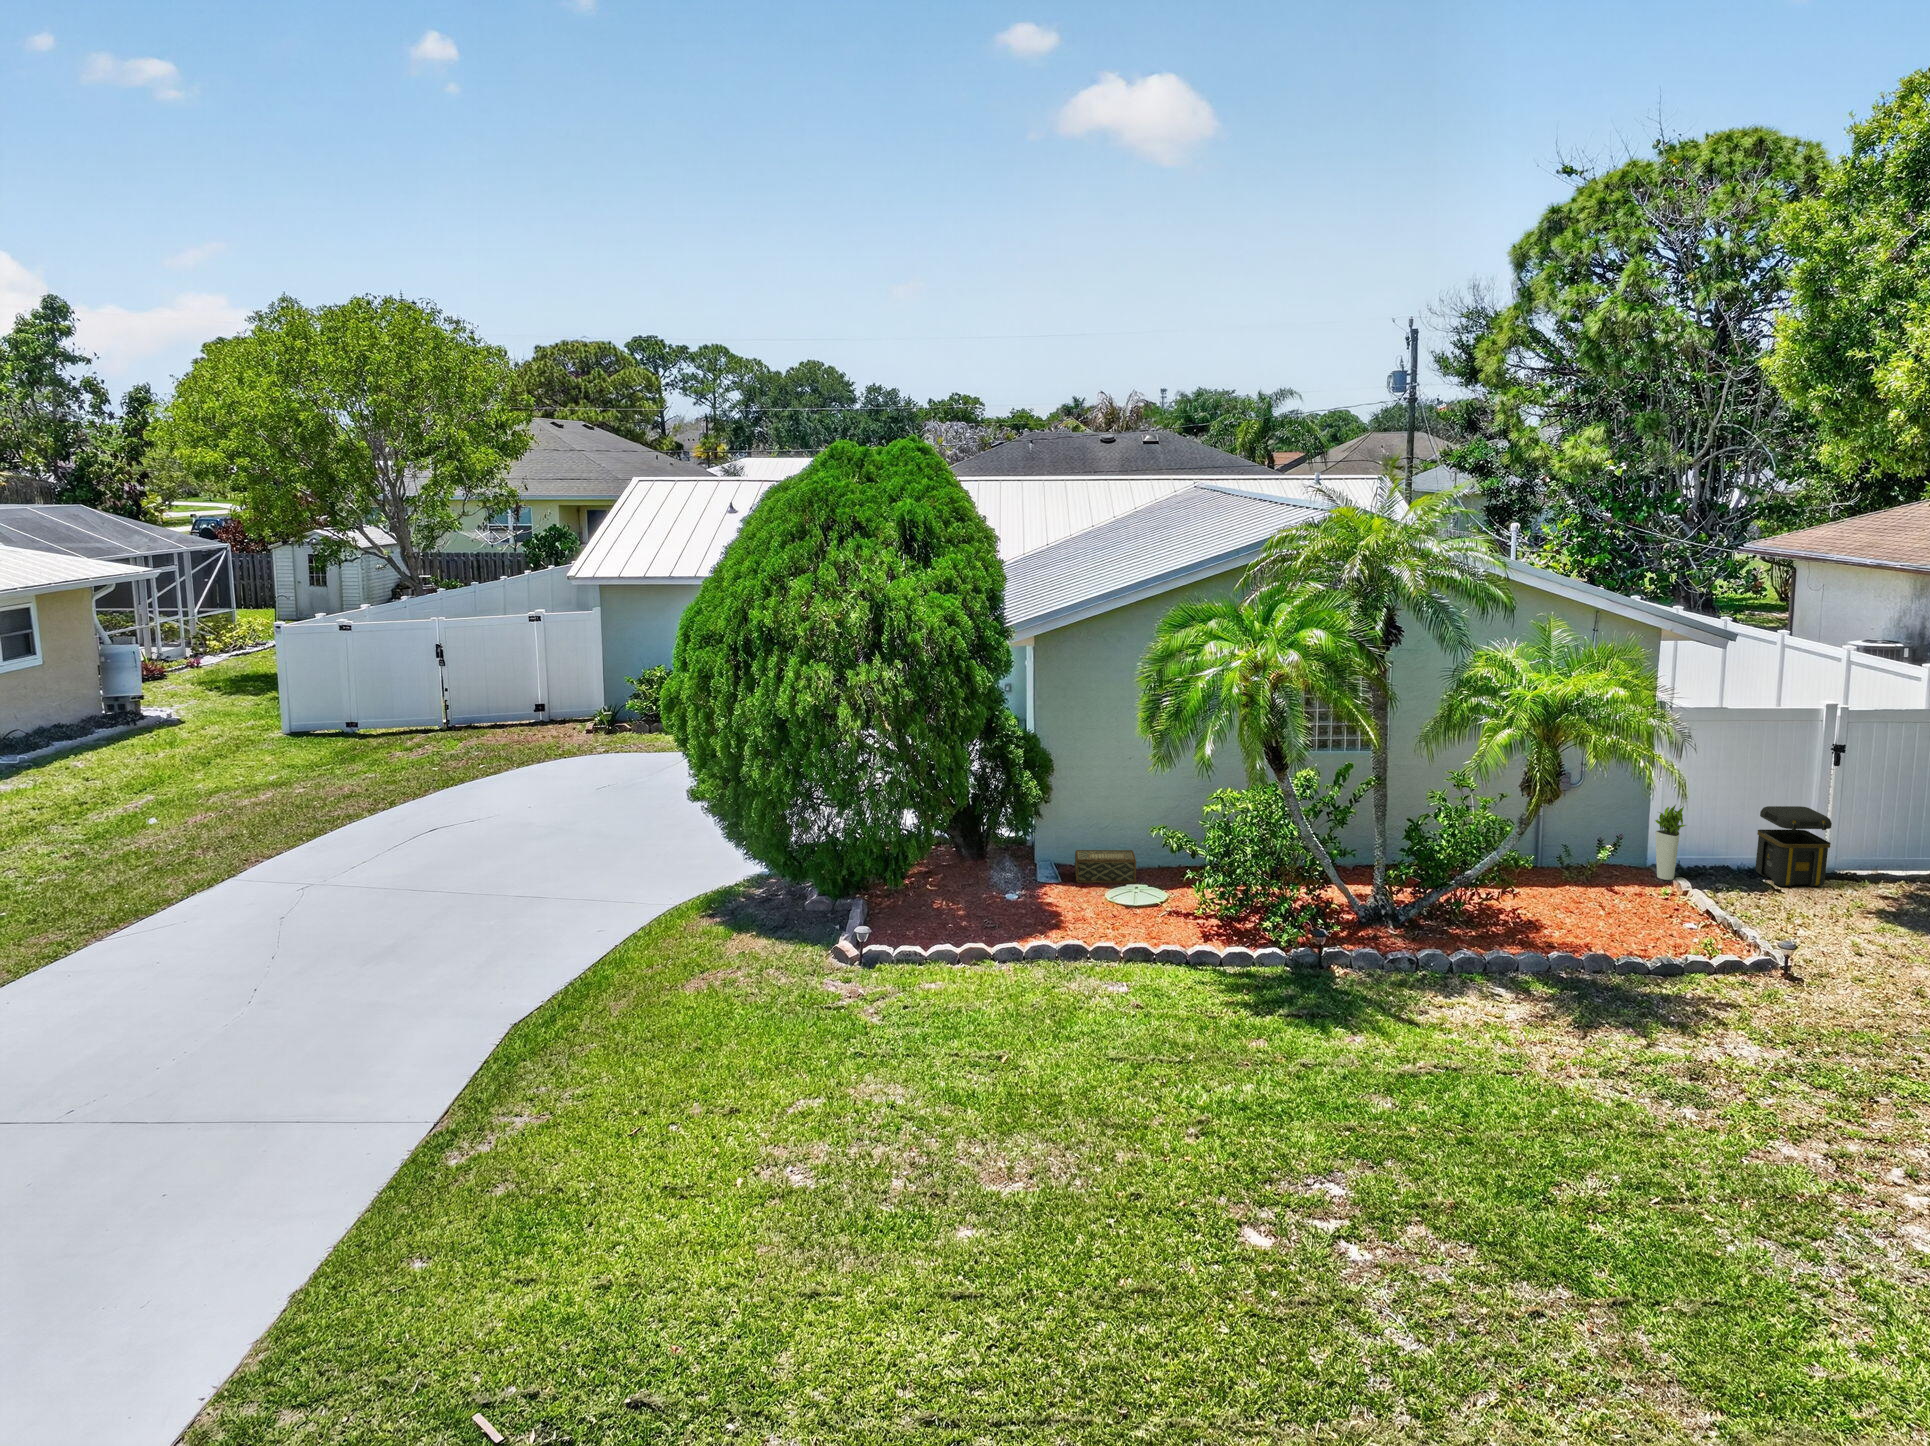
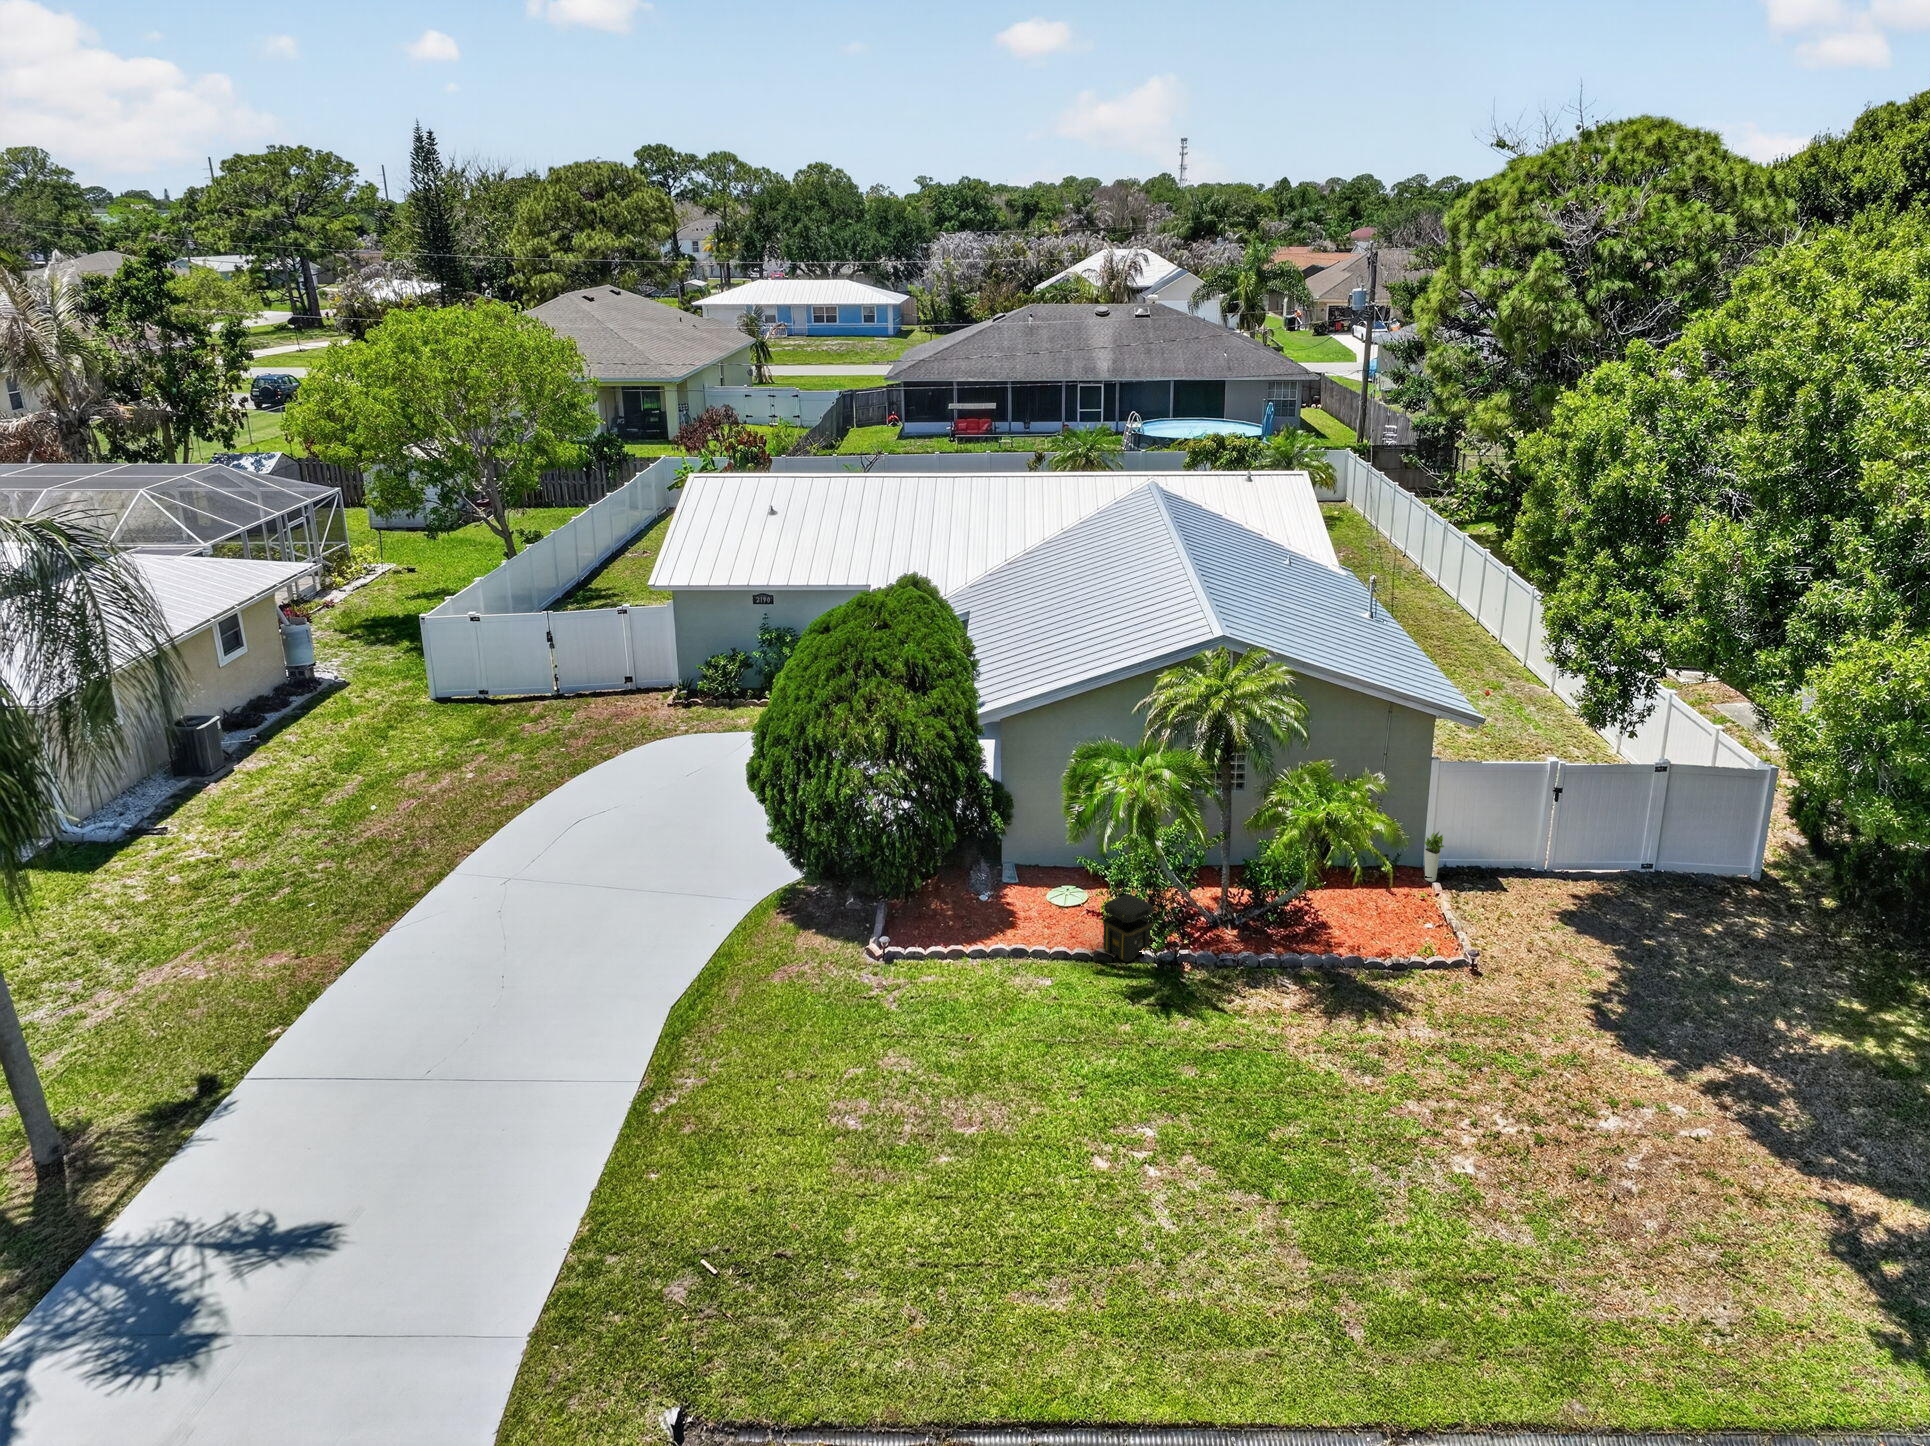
toolbox: present [1755,806,1832,886] -> present [1103,894,1153,962]
woven basket: present [1075,850,1136,883] -> none [1029,860,1070,884]

